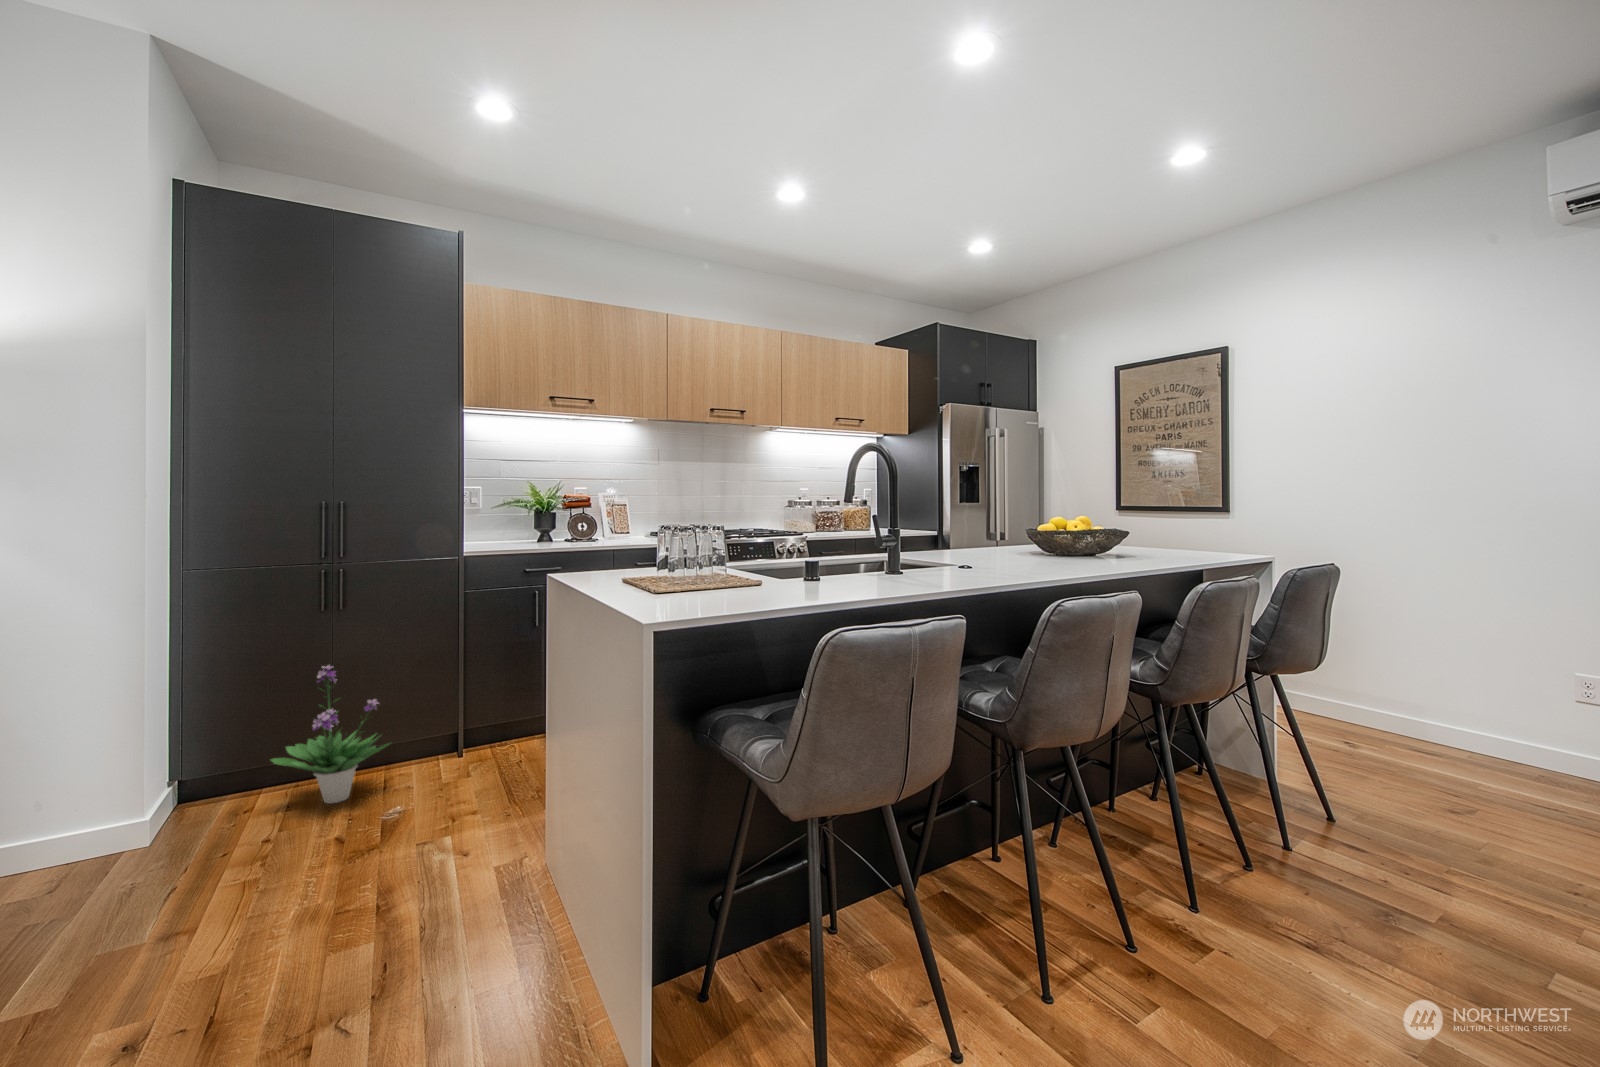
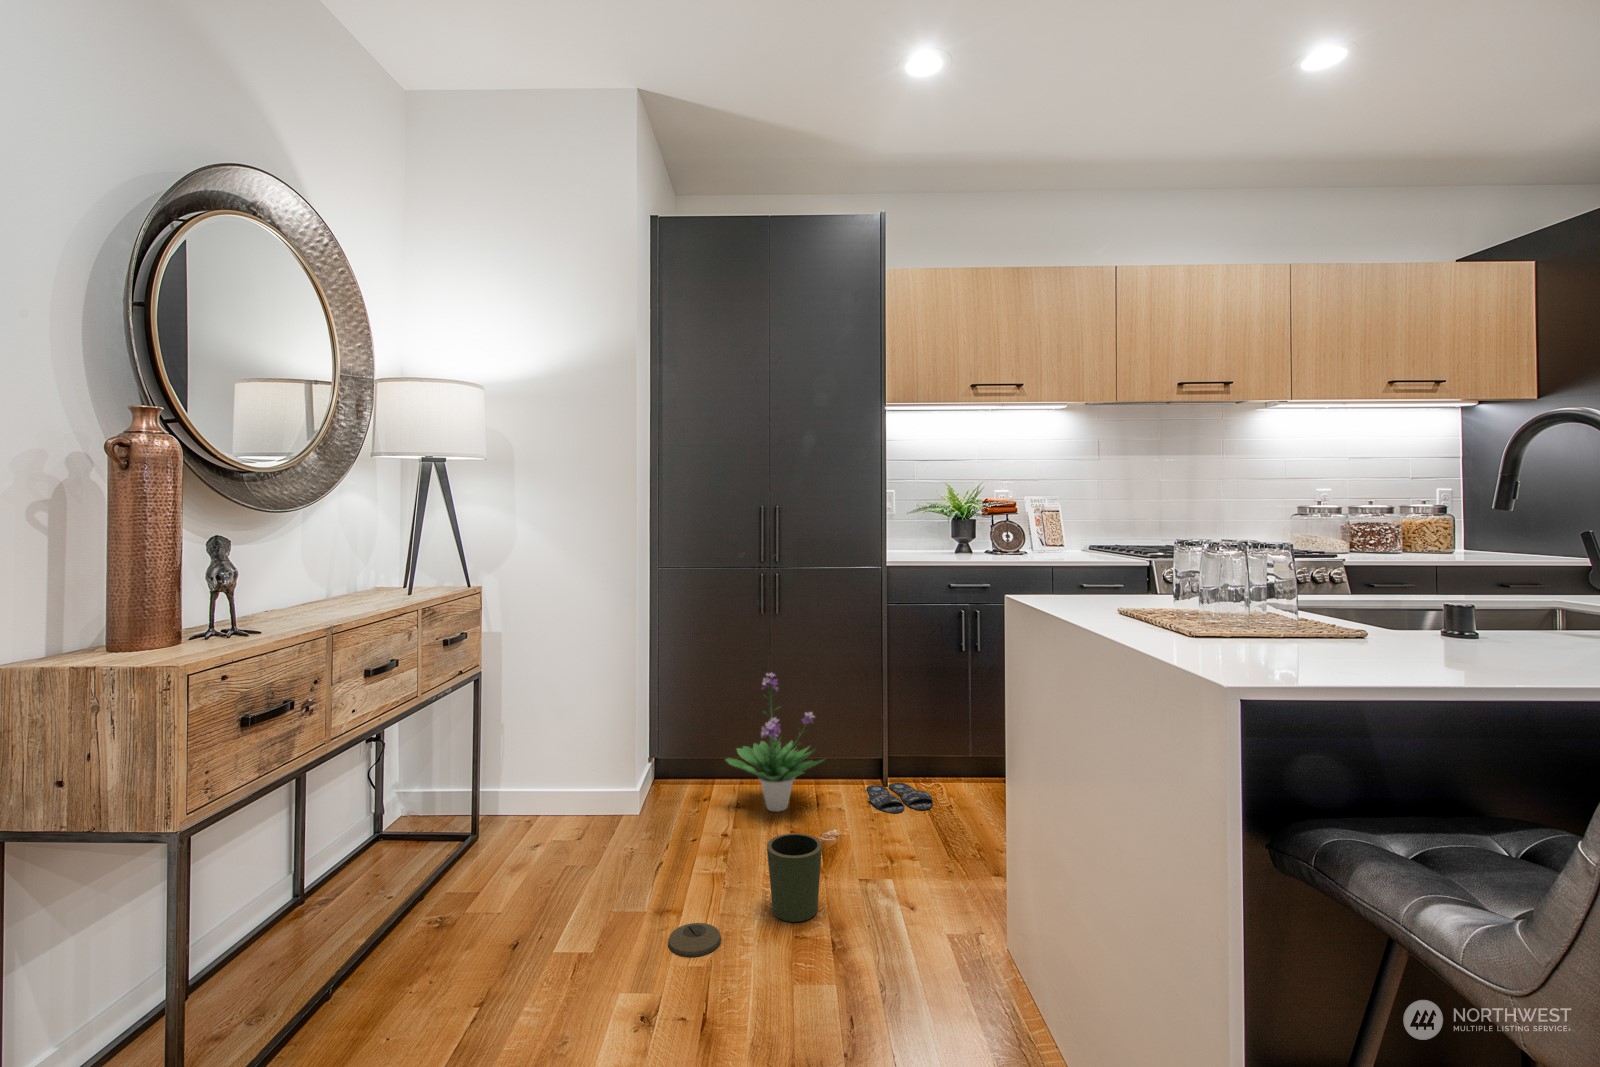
slippers: none [441,755,507,783] -> present [866,783,933,813]
trash can: none [170,813,370,965] -> present [668,833,822,957]

